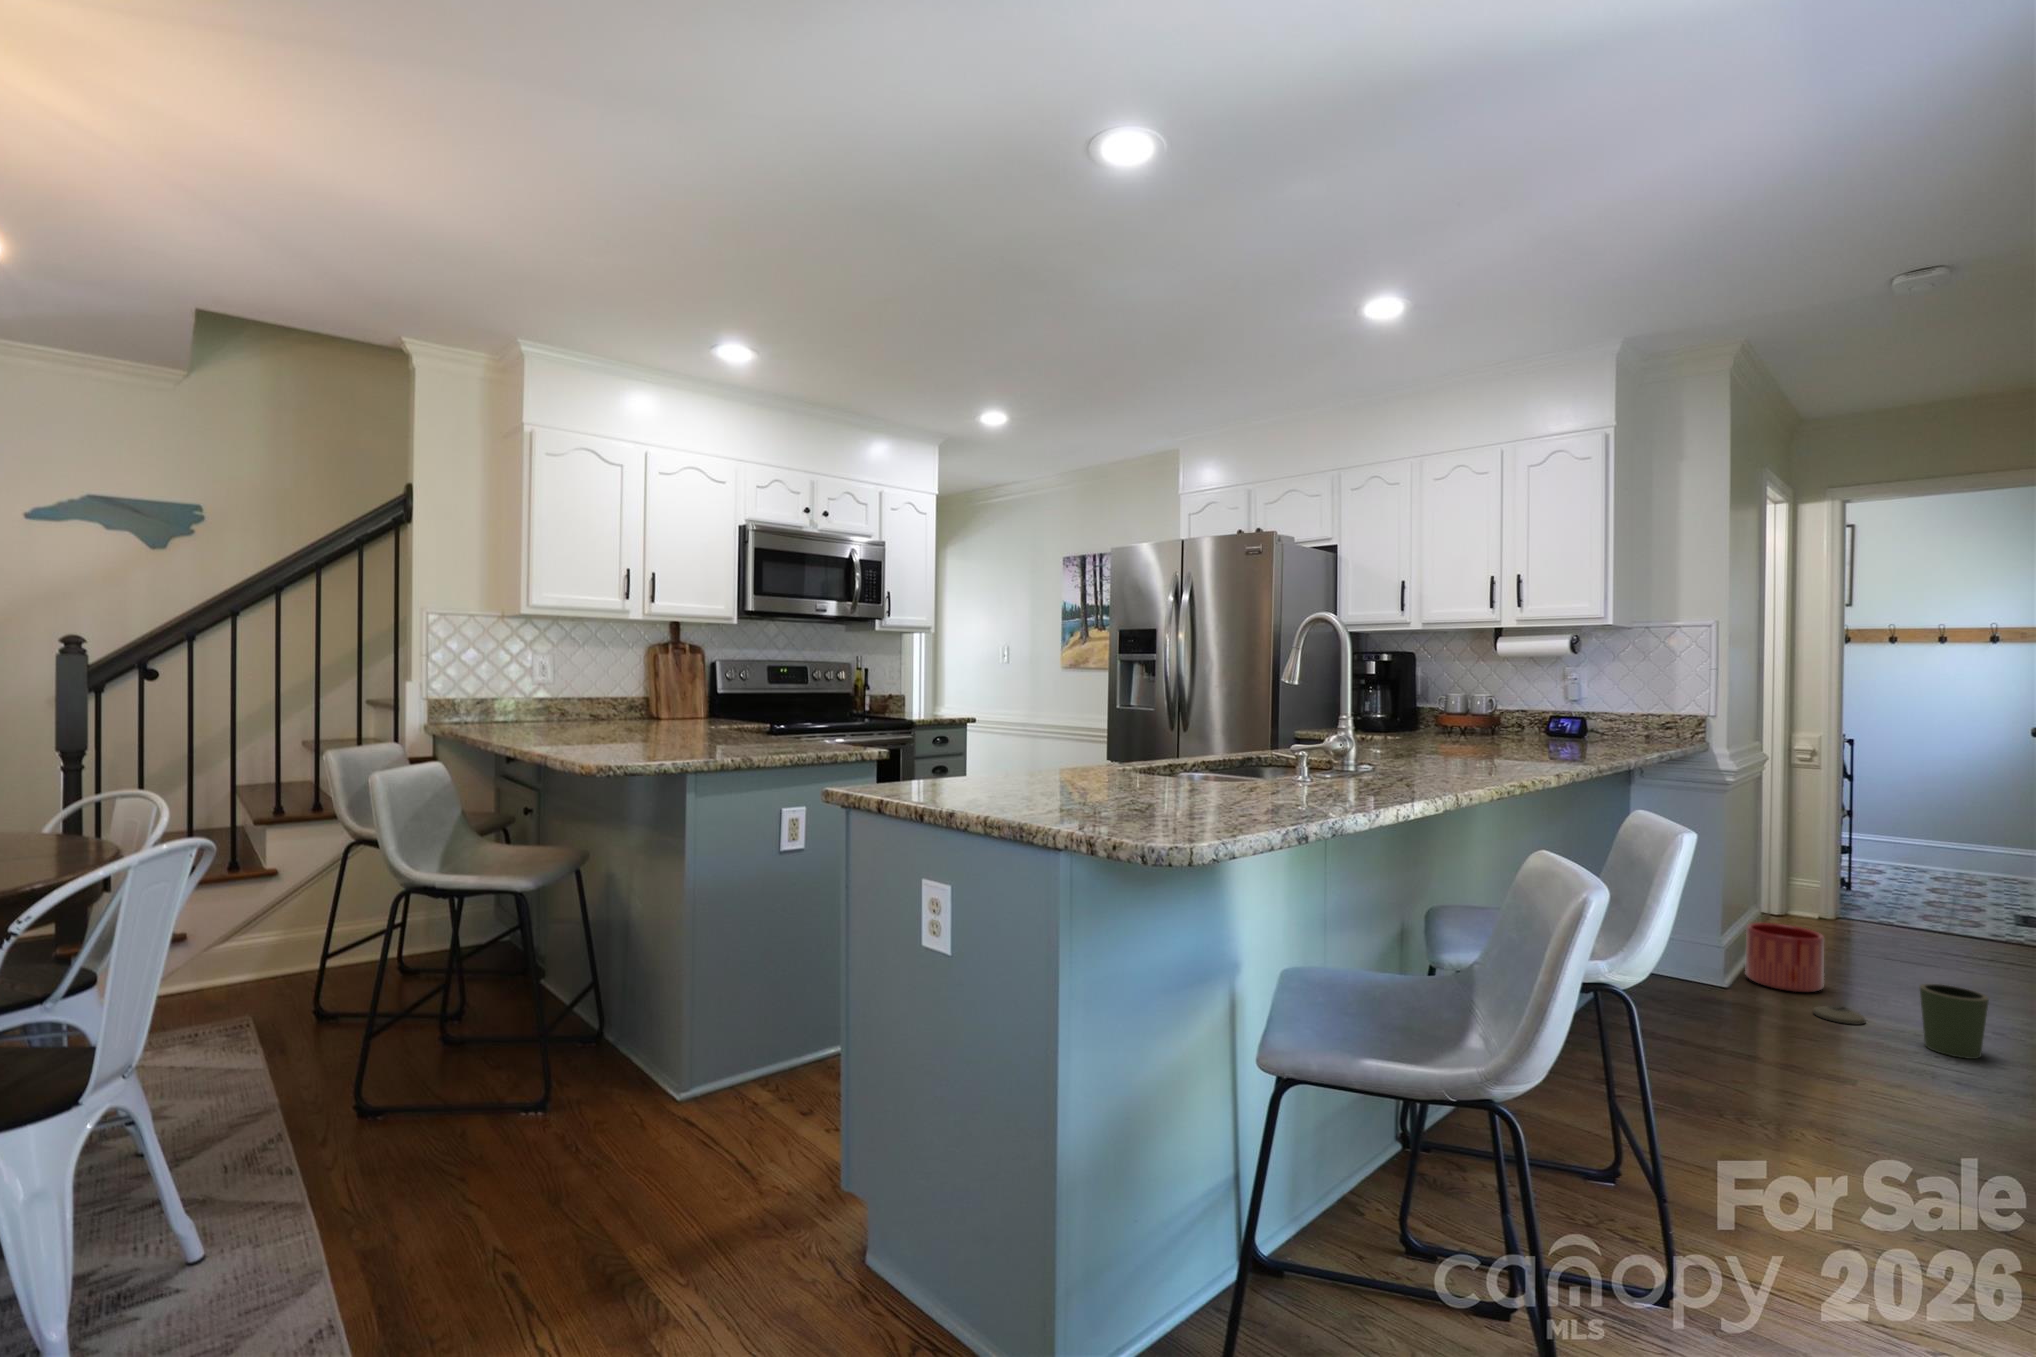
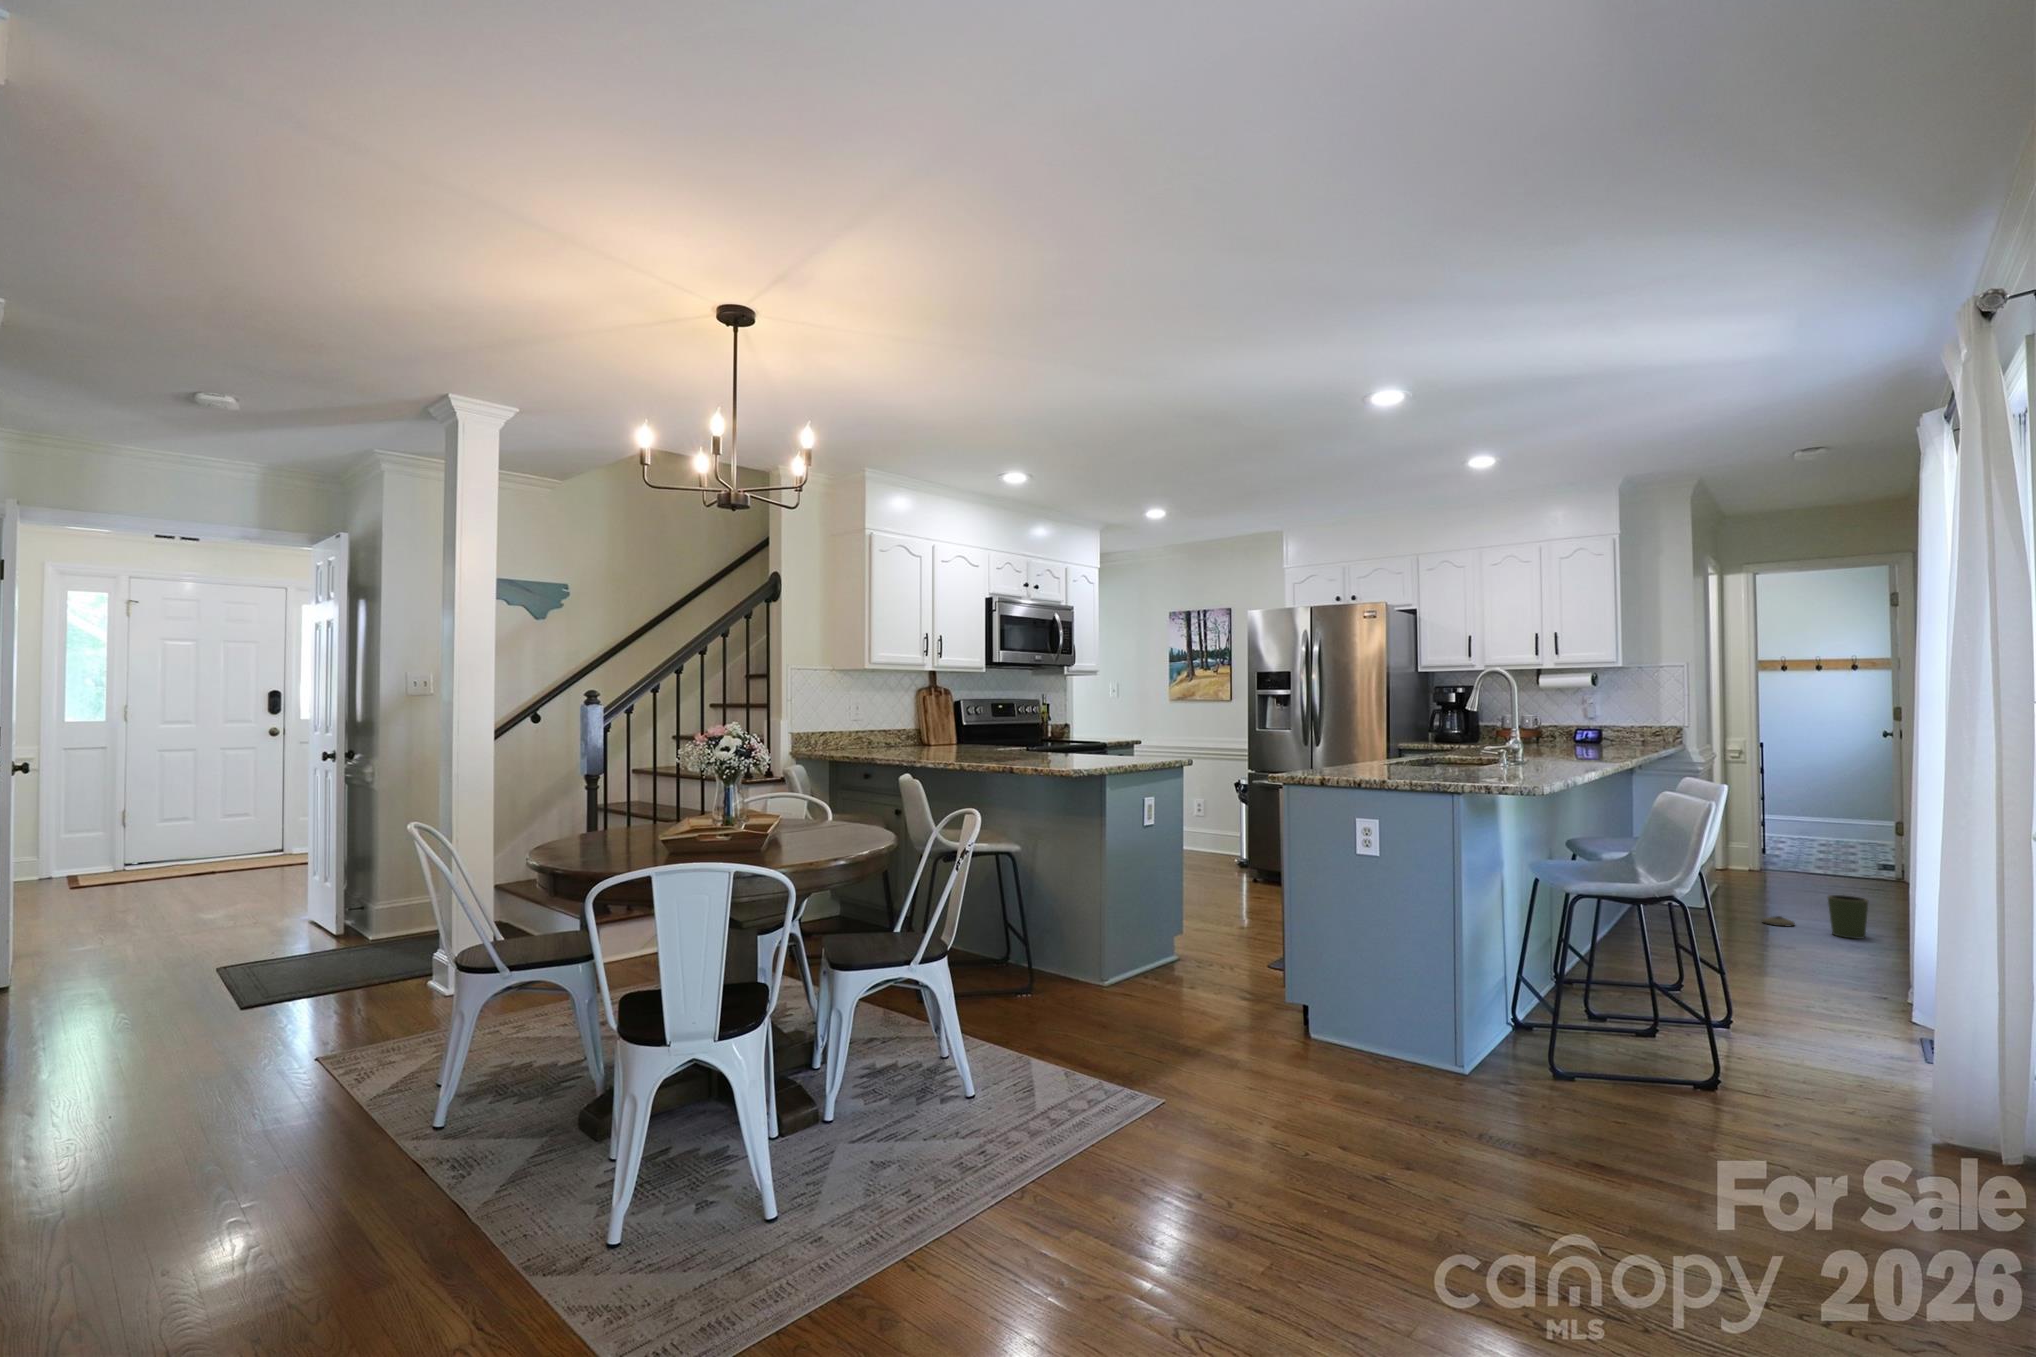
planter: present [1745,923,1824,992] -> none [1713,869,1765,912]

